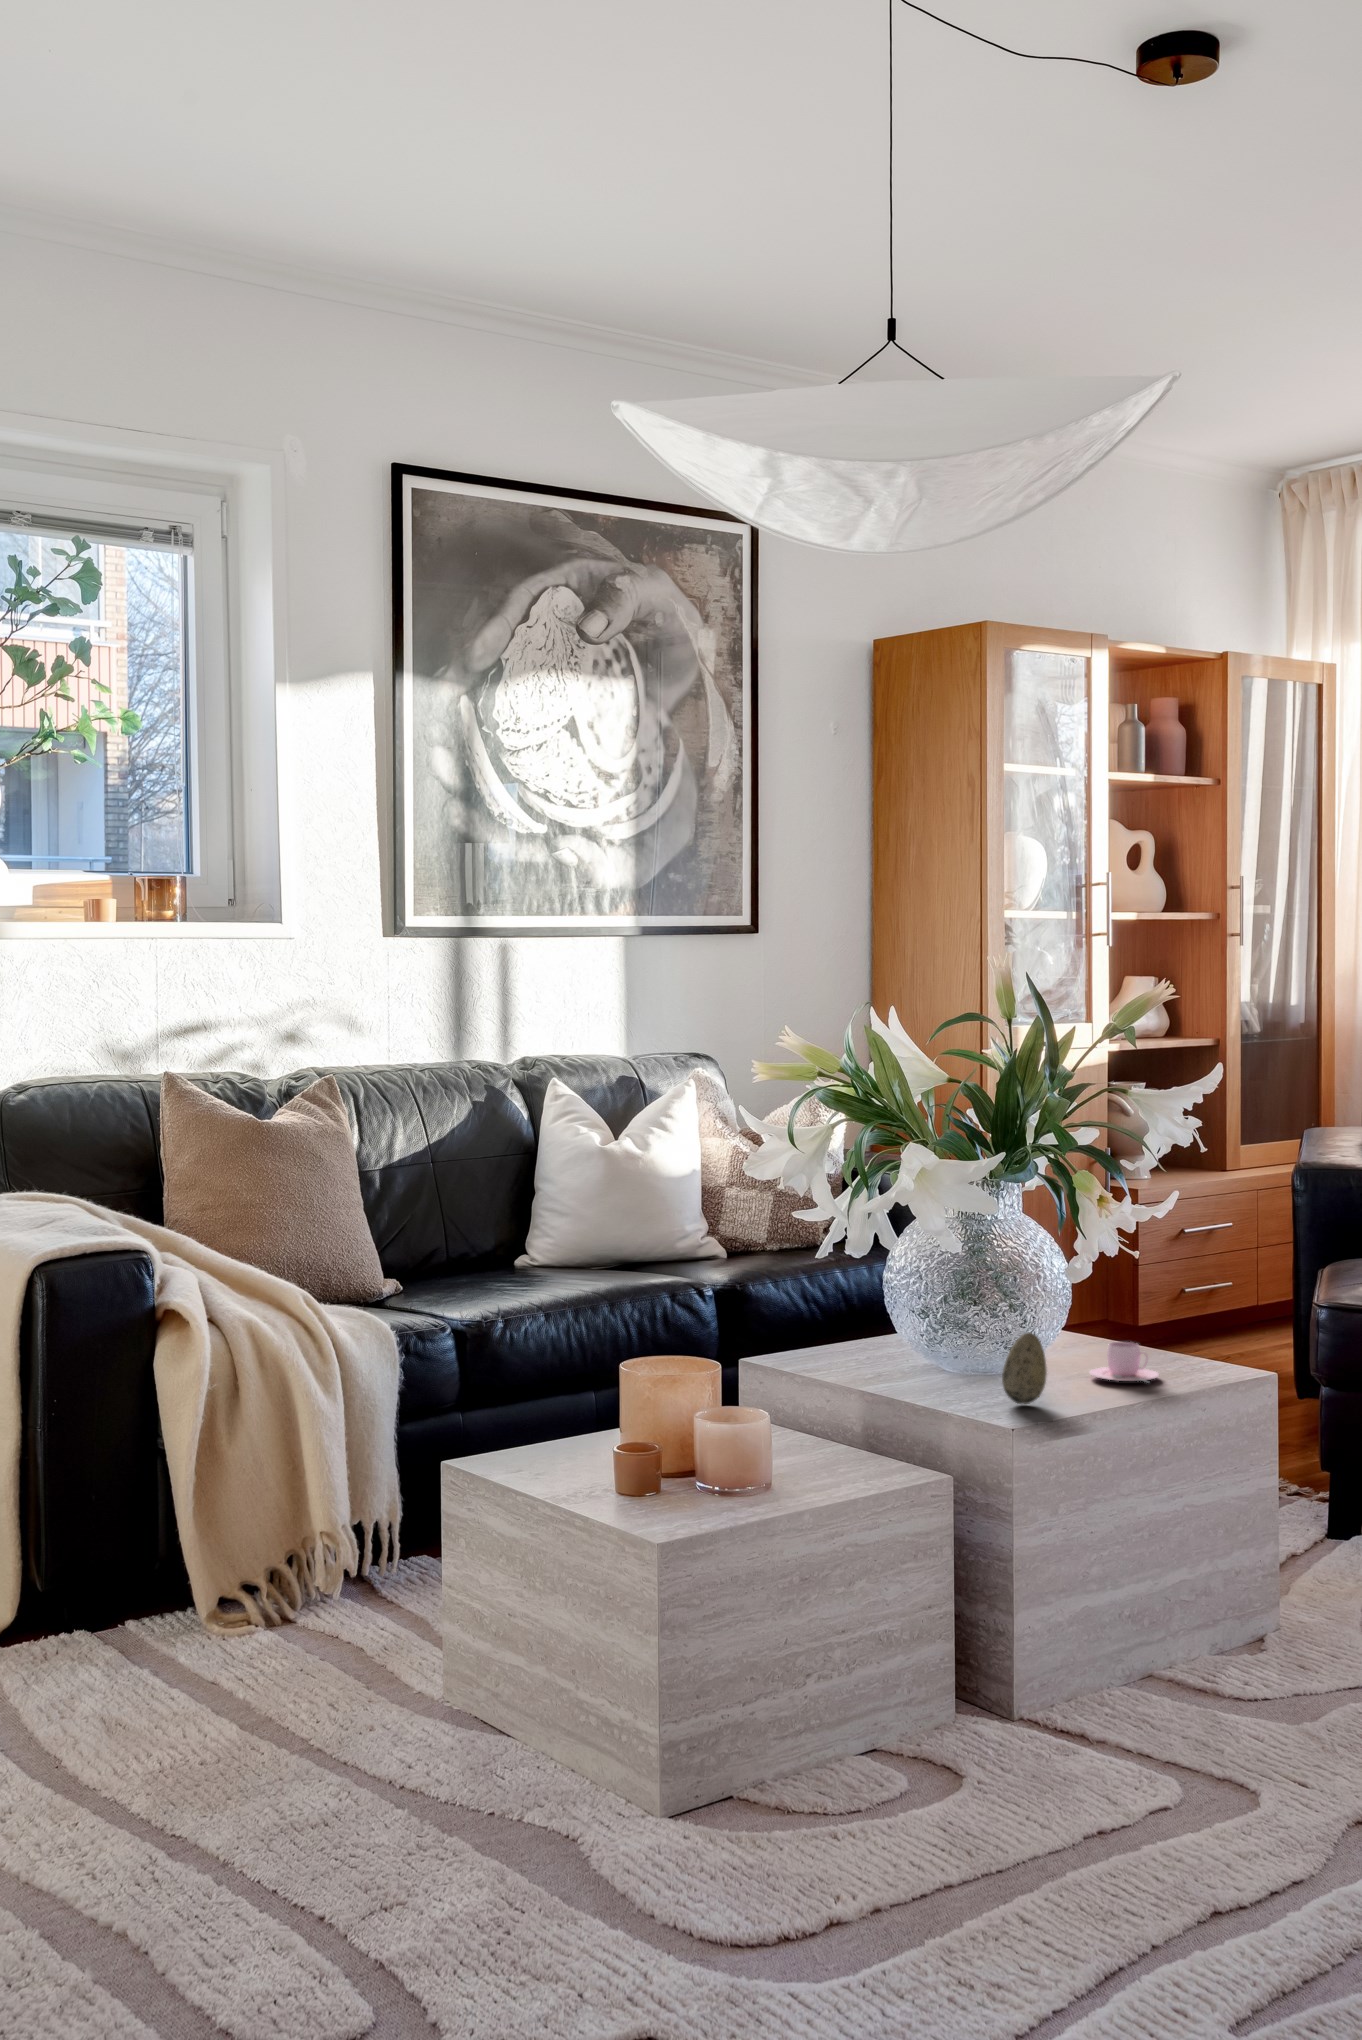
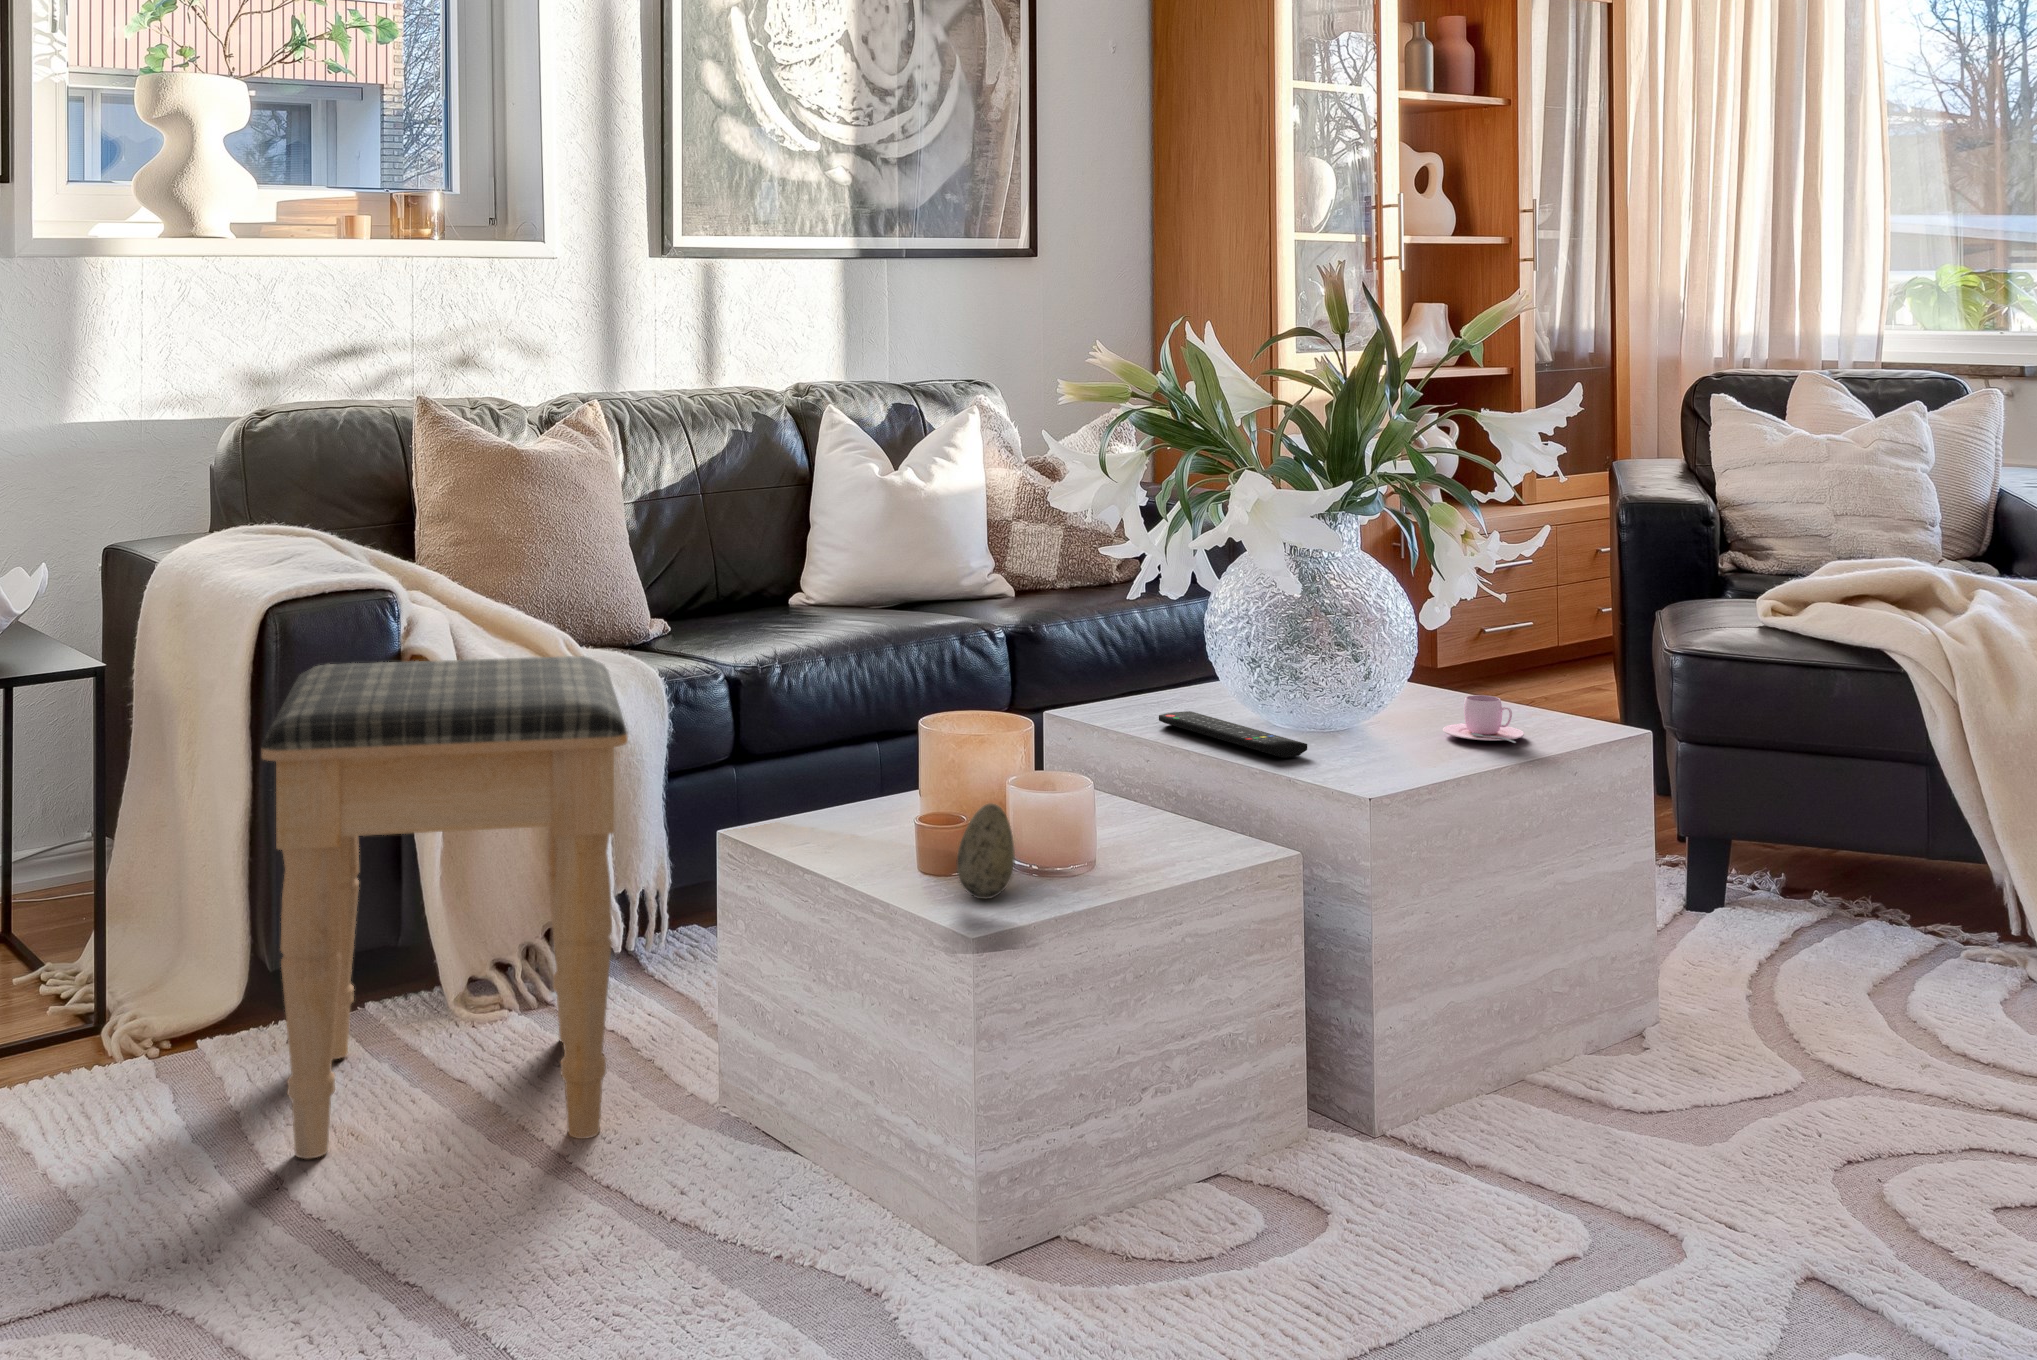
footstool: none [39,1310,362,1749] -> present [262,656,628,1159]
decorative egg: present [1002,1332,1047,1404] -> present [956,803,1015,899]
remote control: none [840,1358,966,1396] -> present [1159,711,1307,758]

